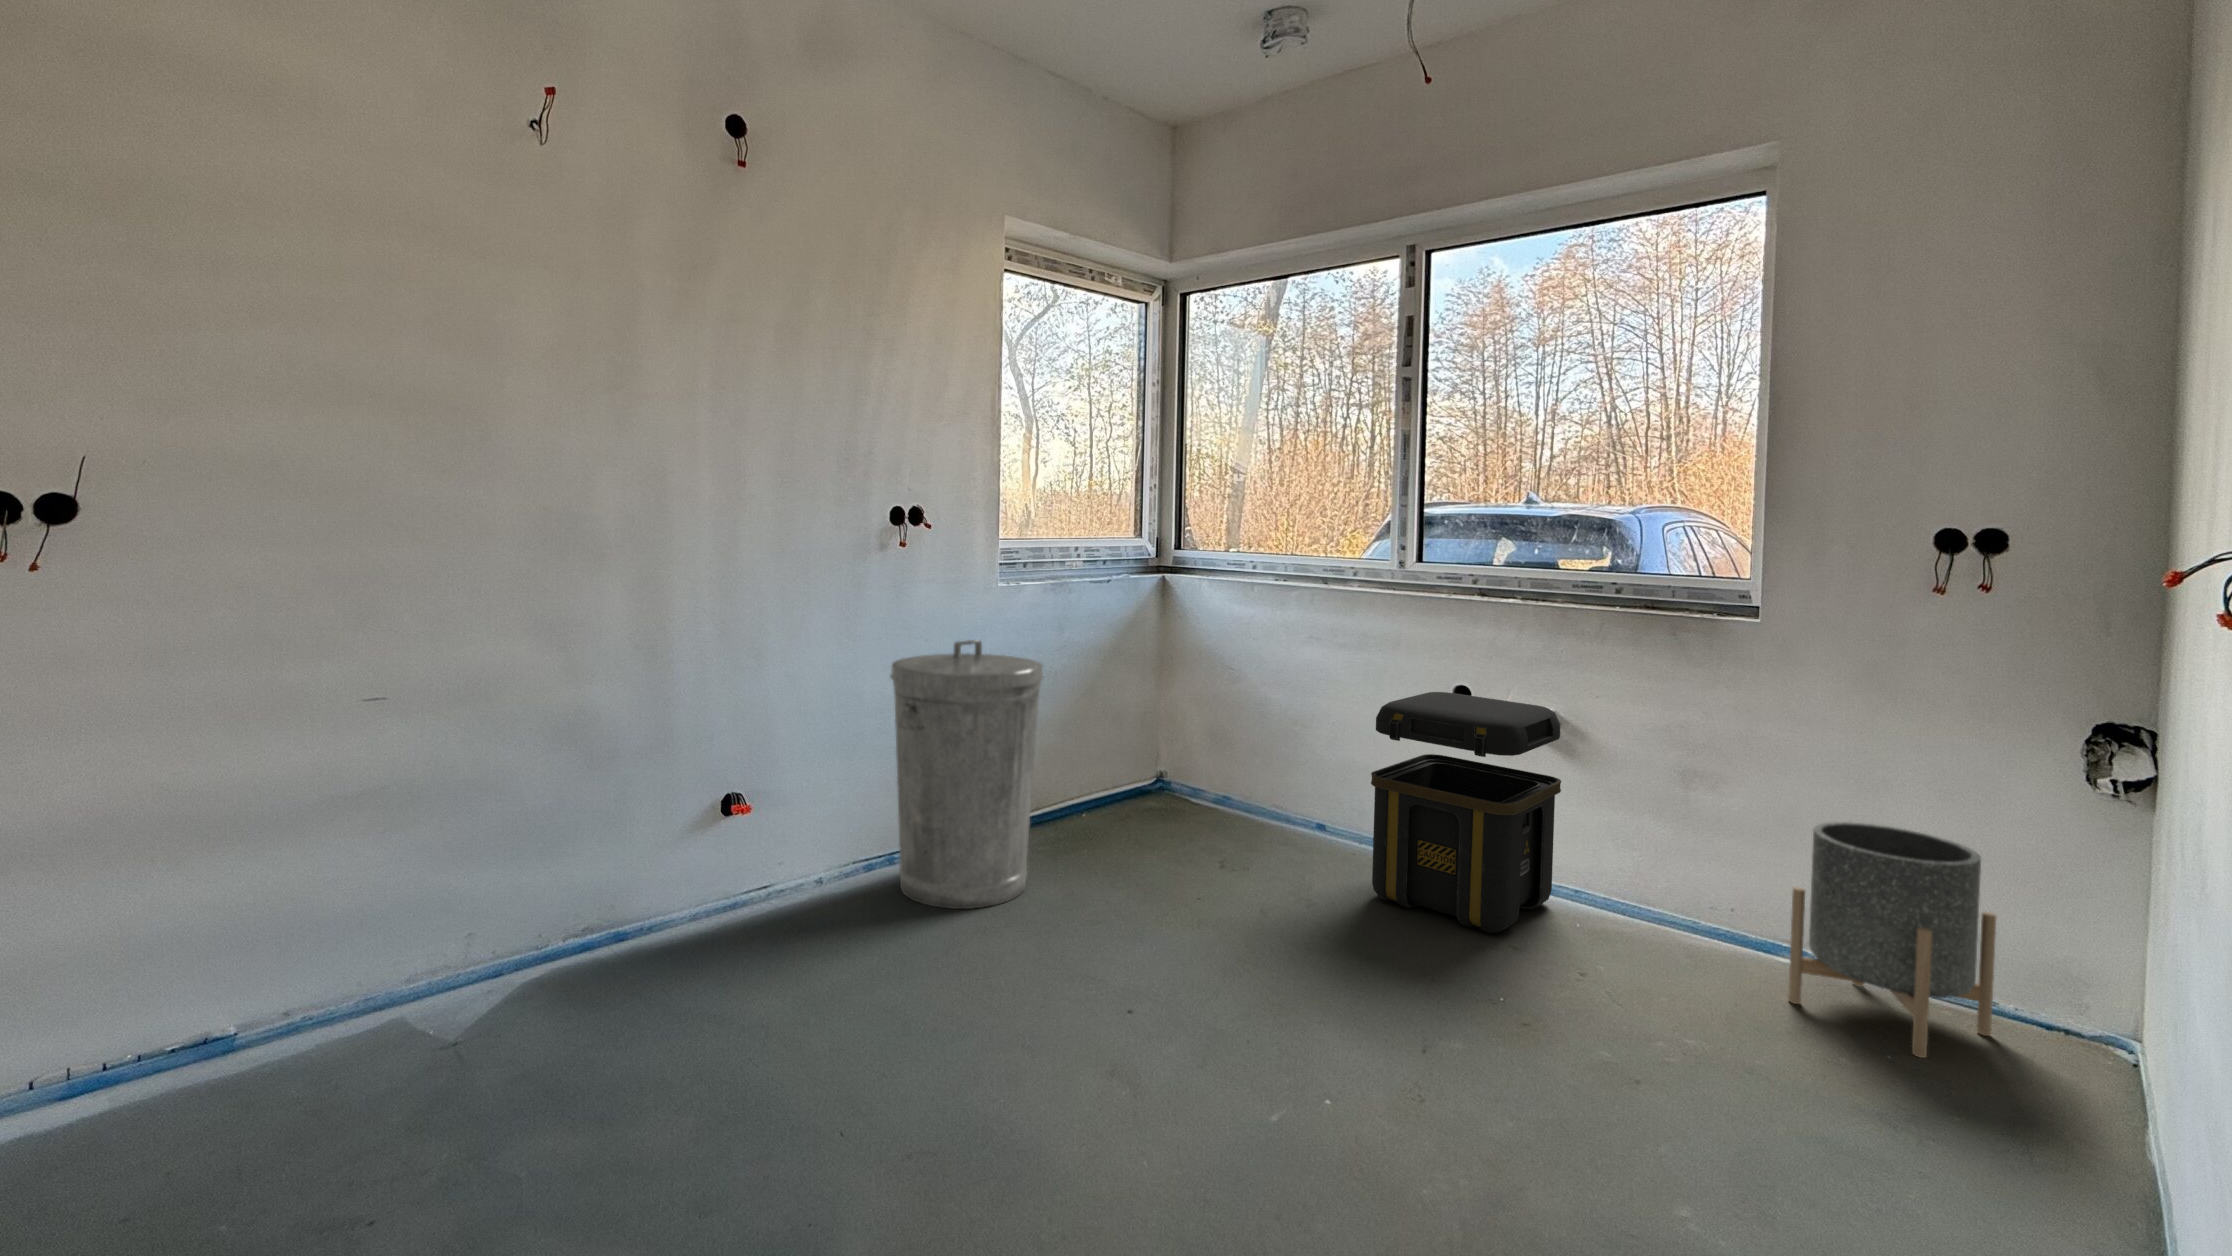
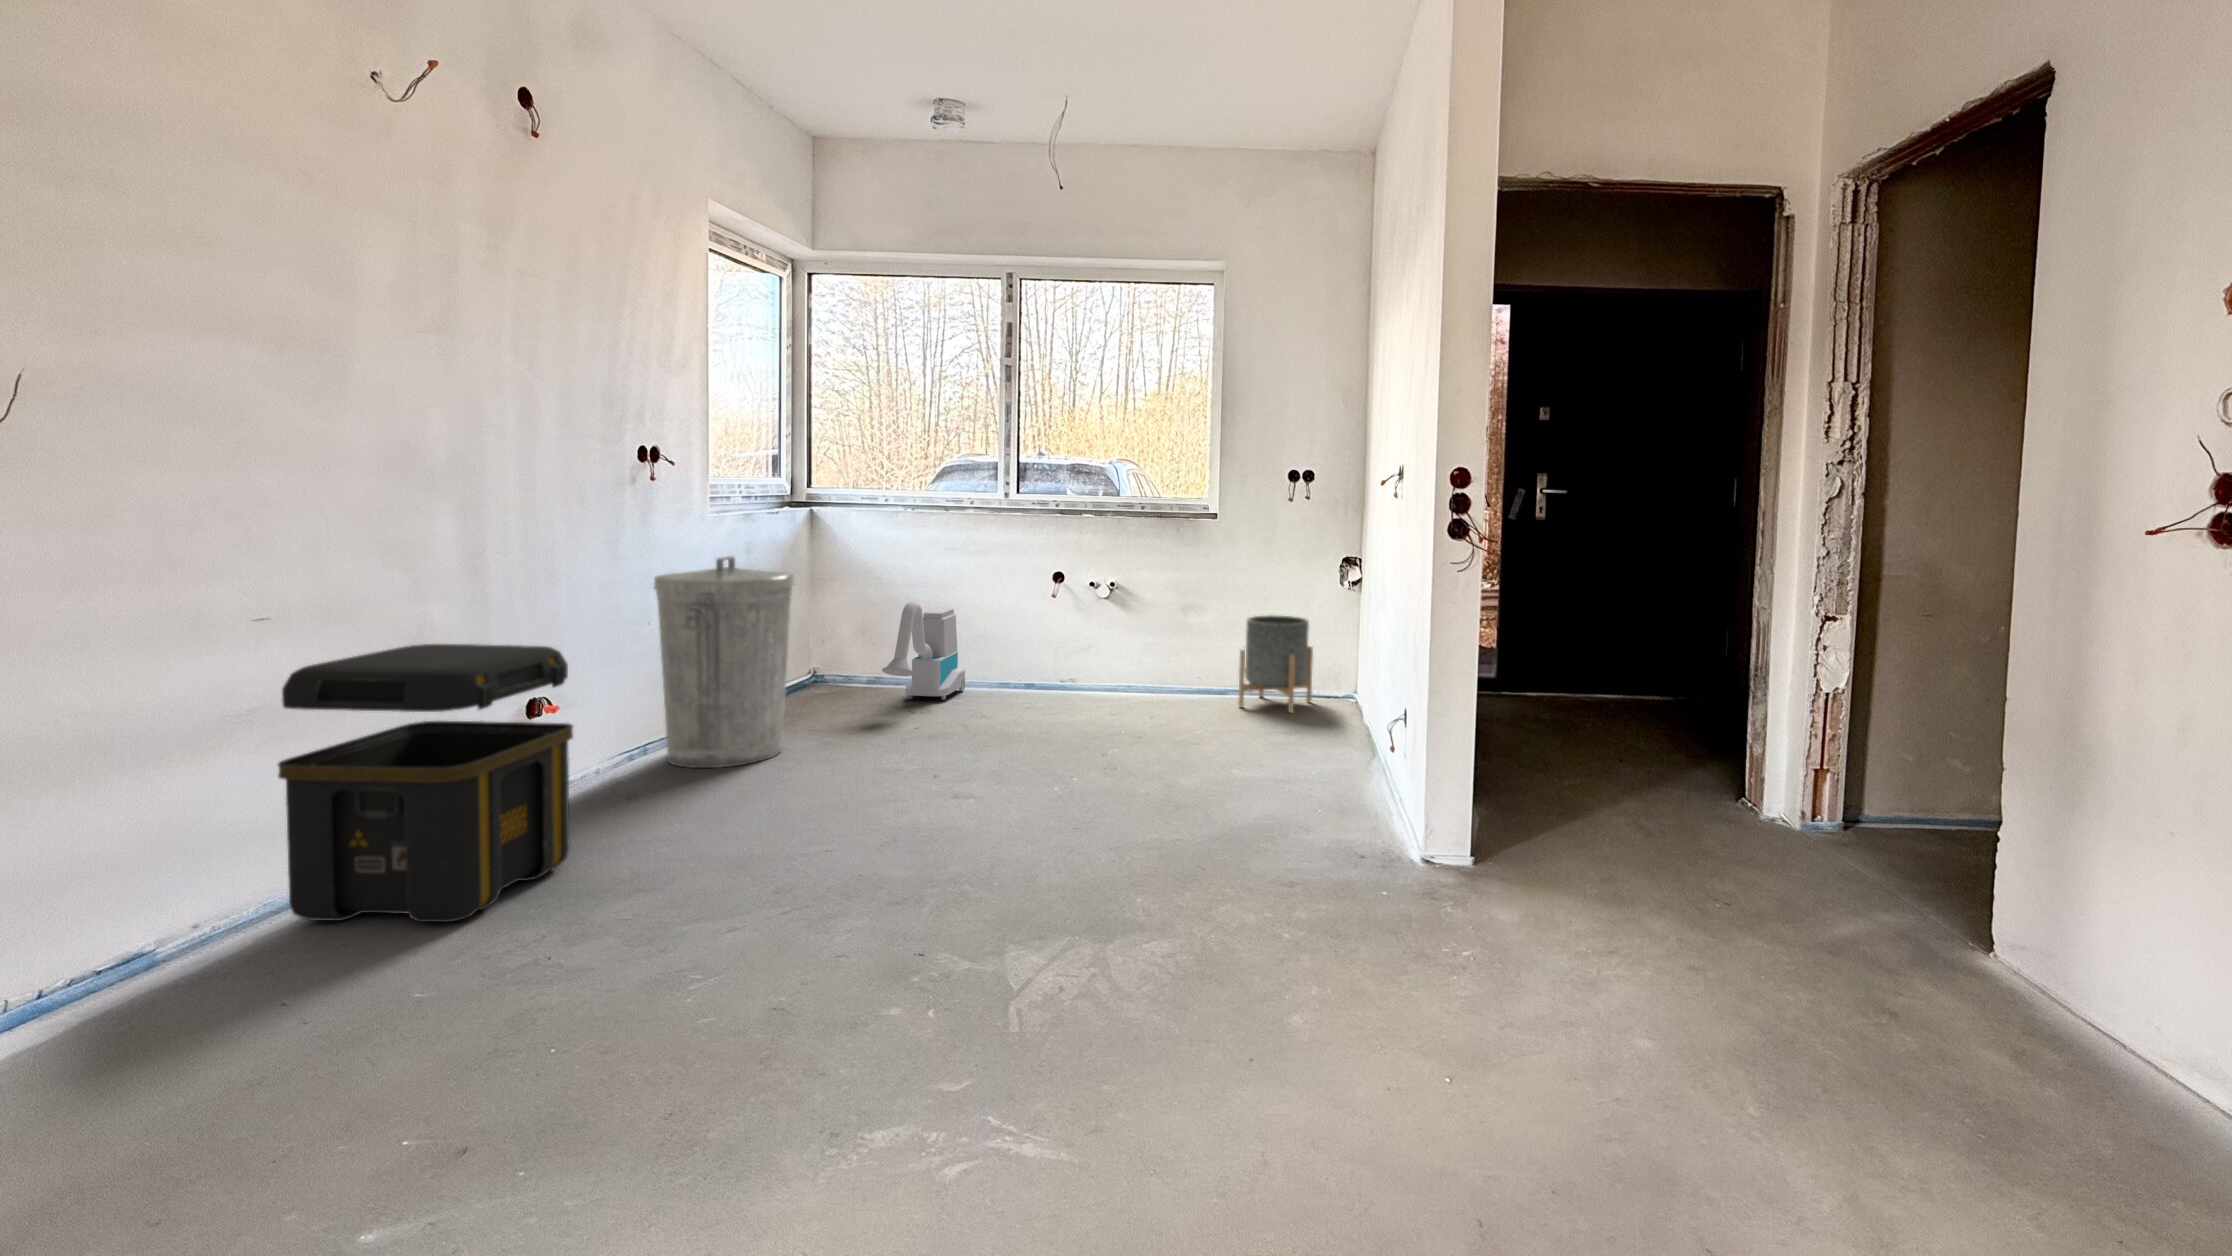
toolbox: present [1371,692,1561,933] -> present [278,644,573,922]
vacuum cleaner: none [1181,711,1327,854] -> present [882,601,965,700]

